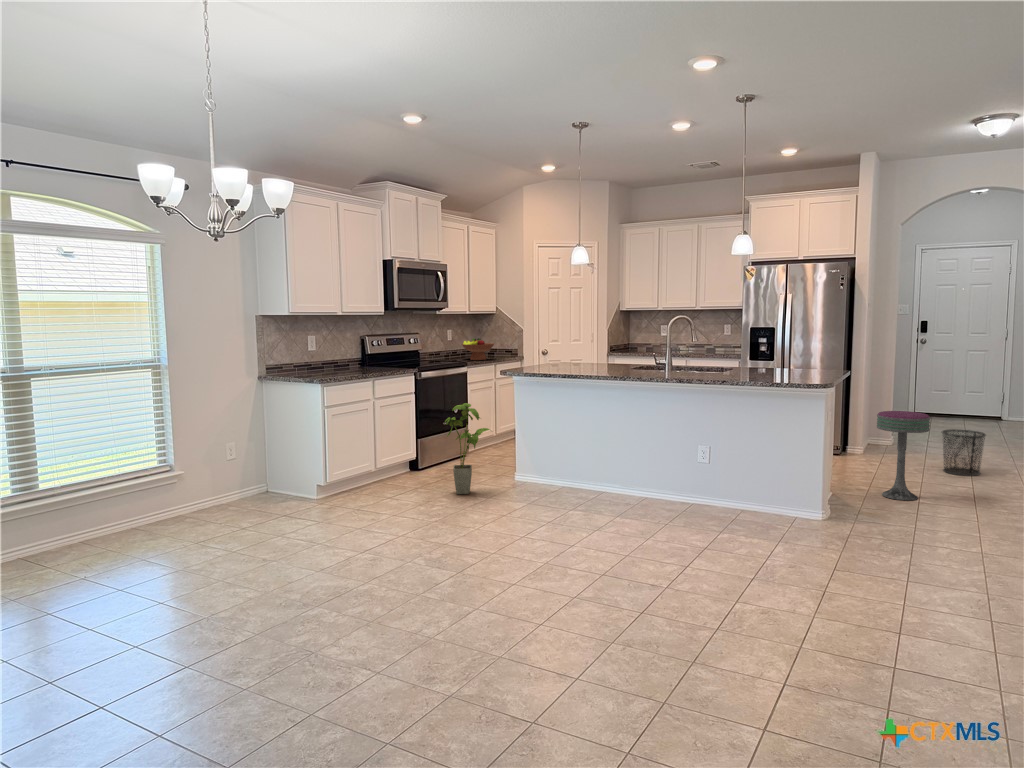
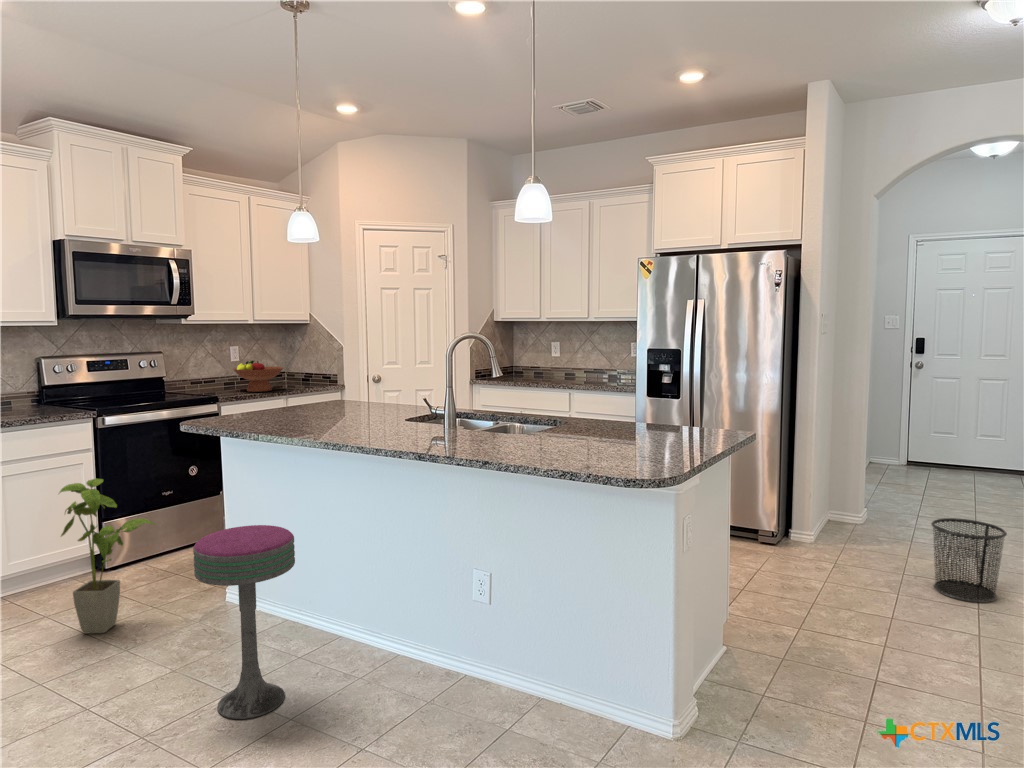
bar stool: present [877,411,930,500] -> present [193,525,295,719]

